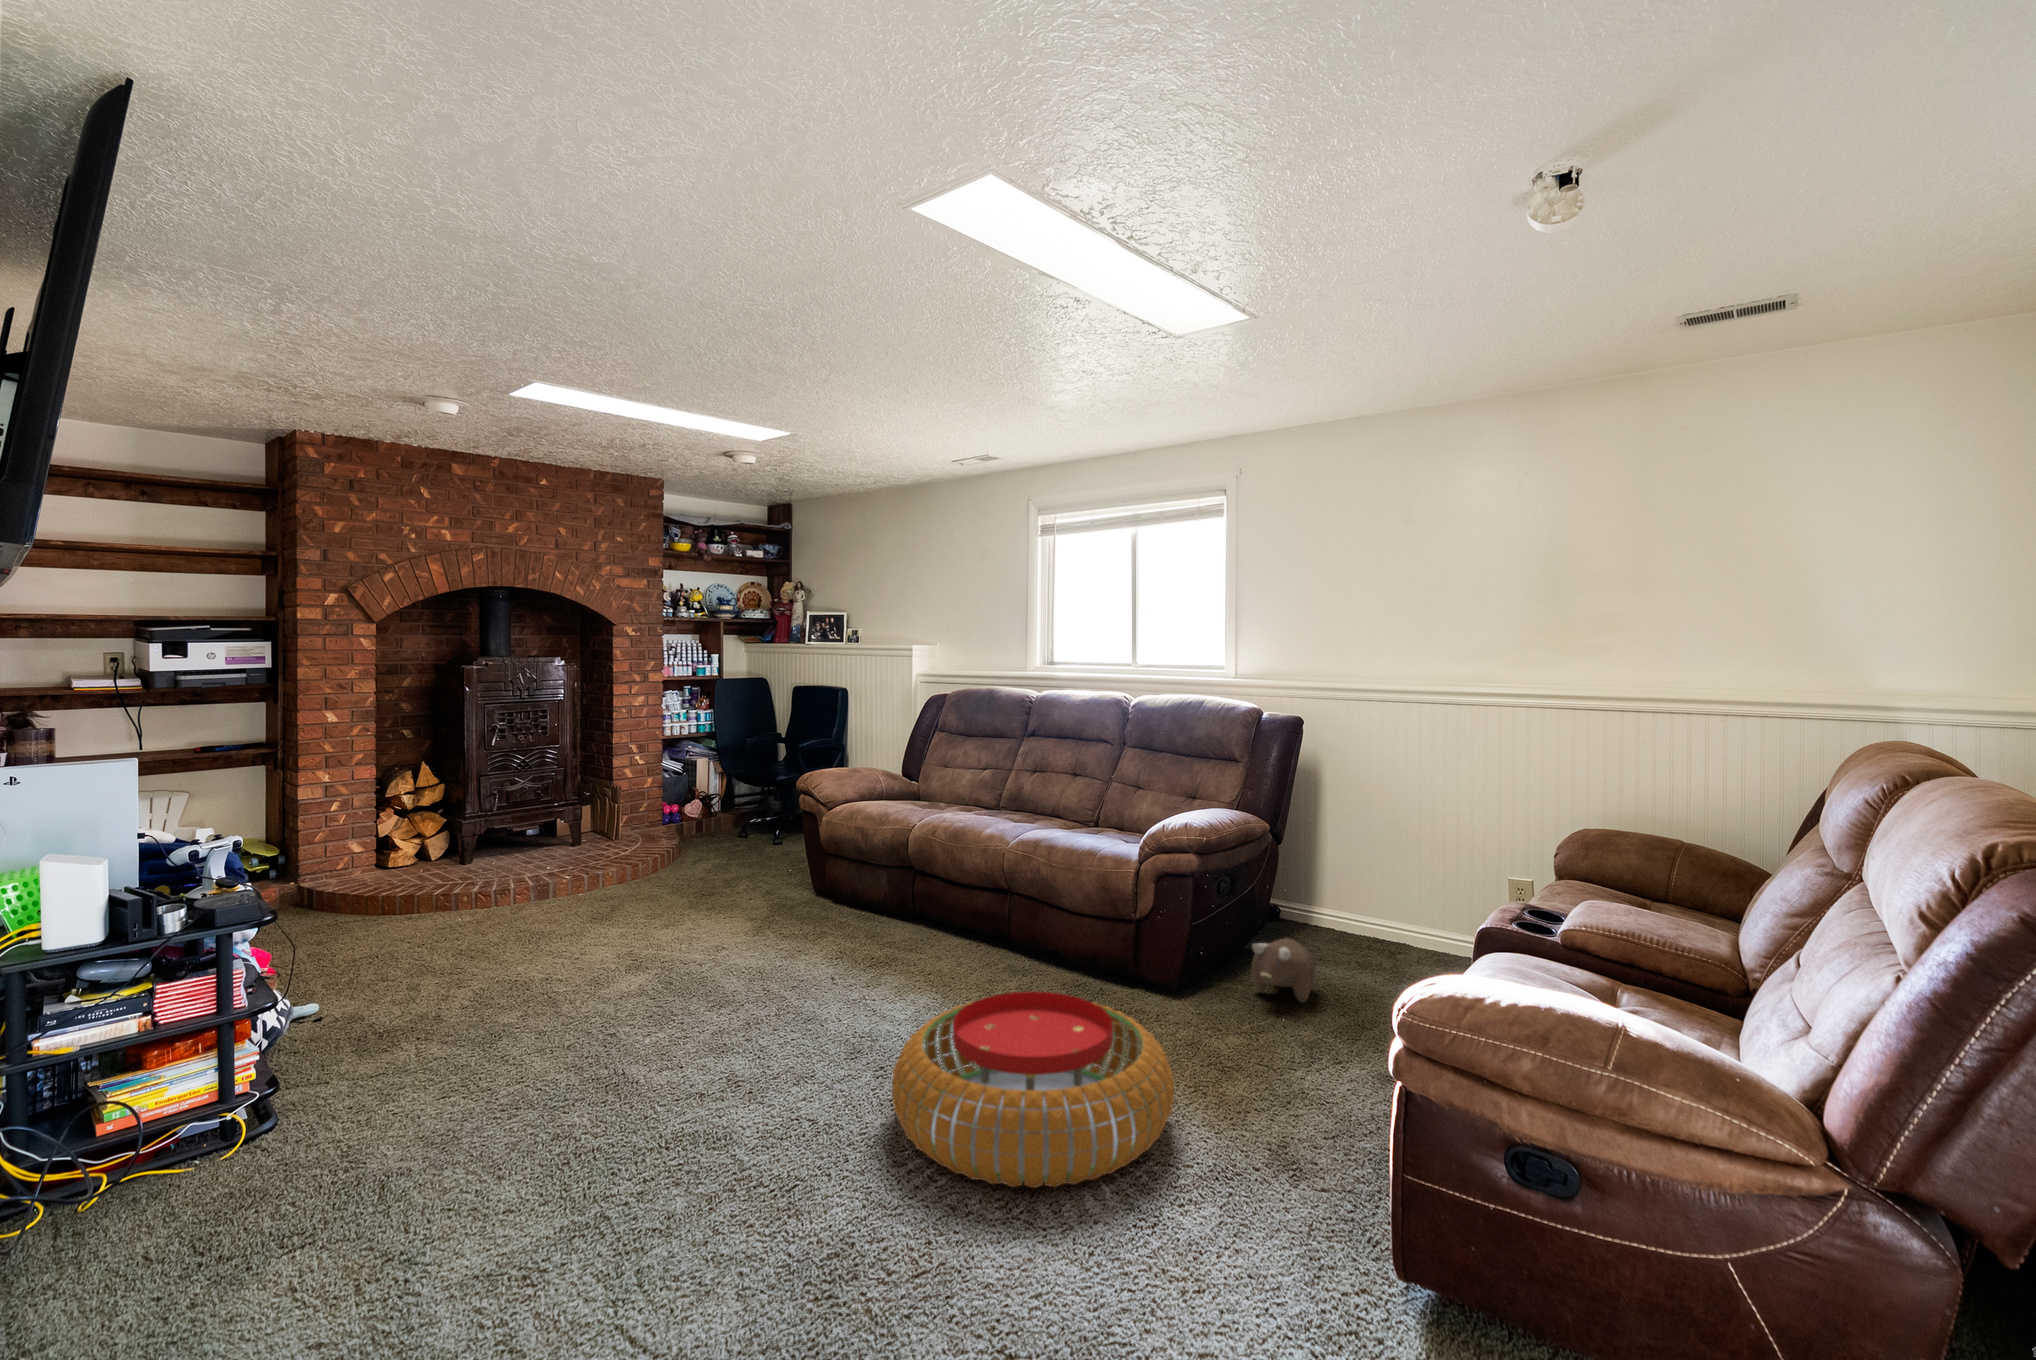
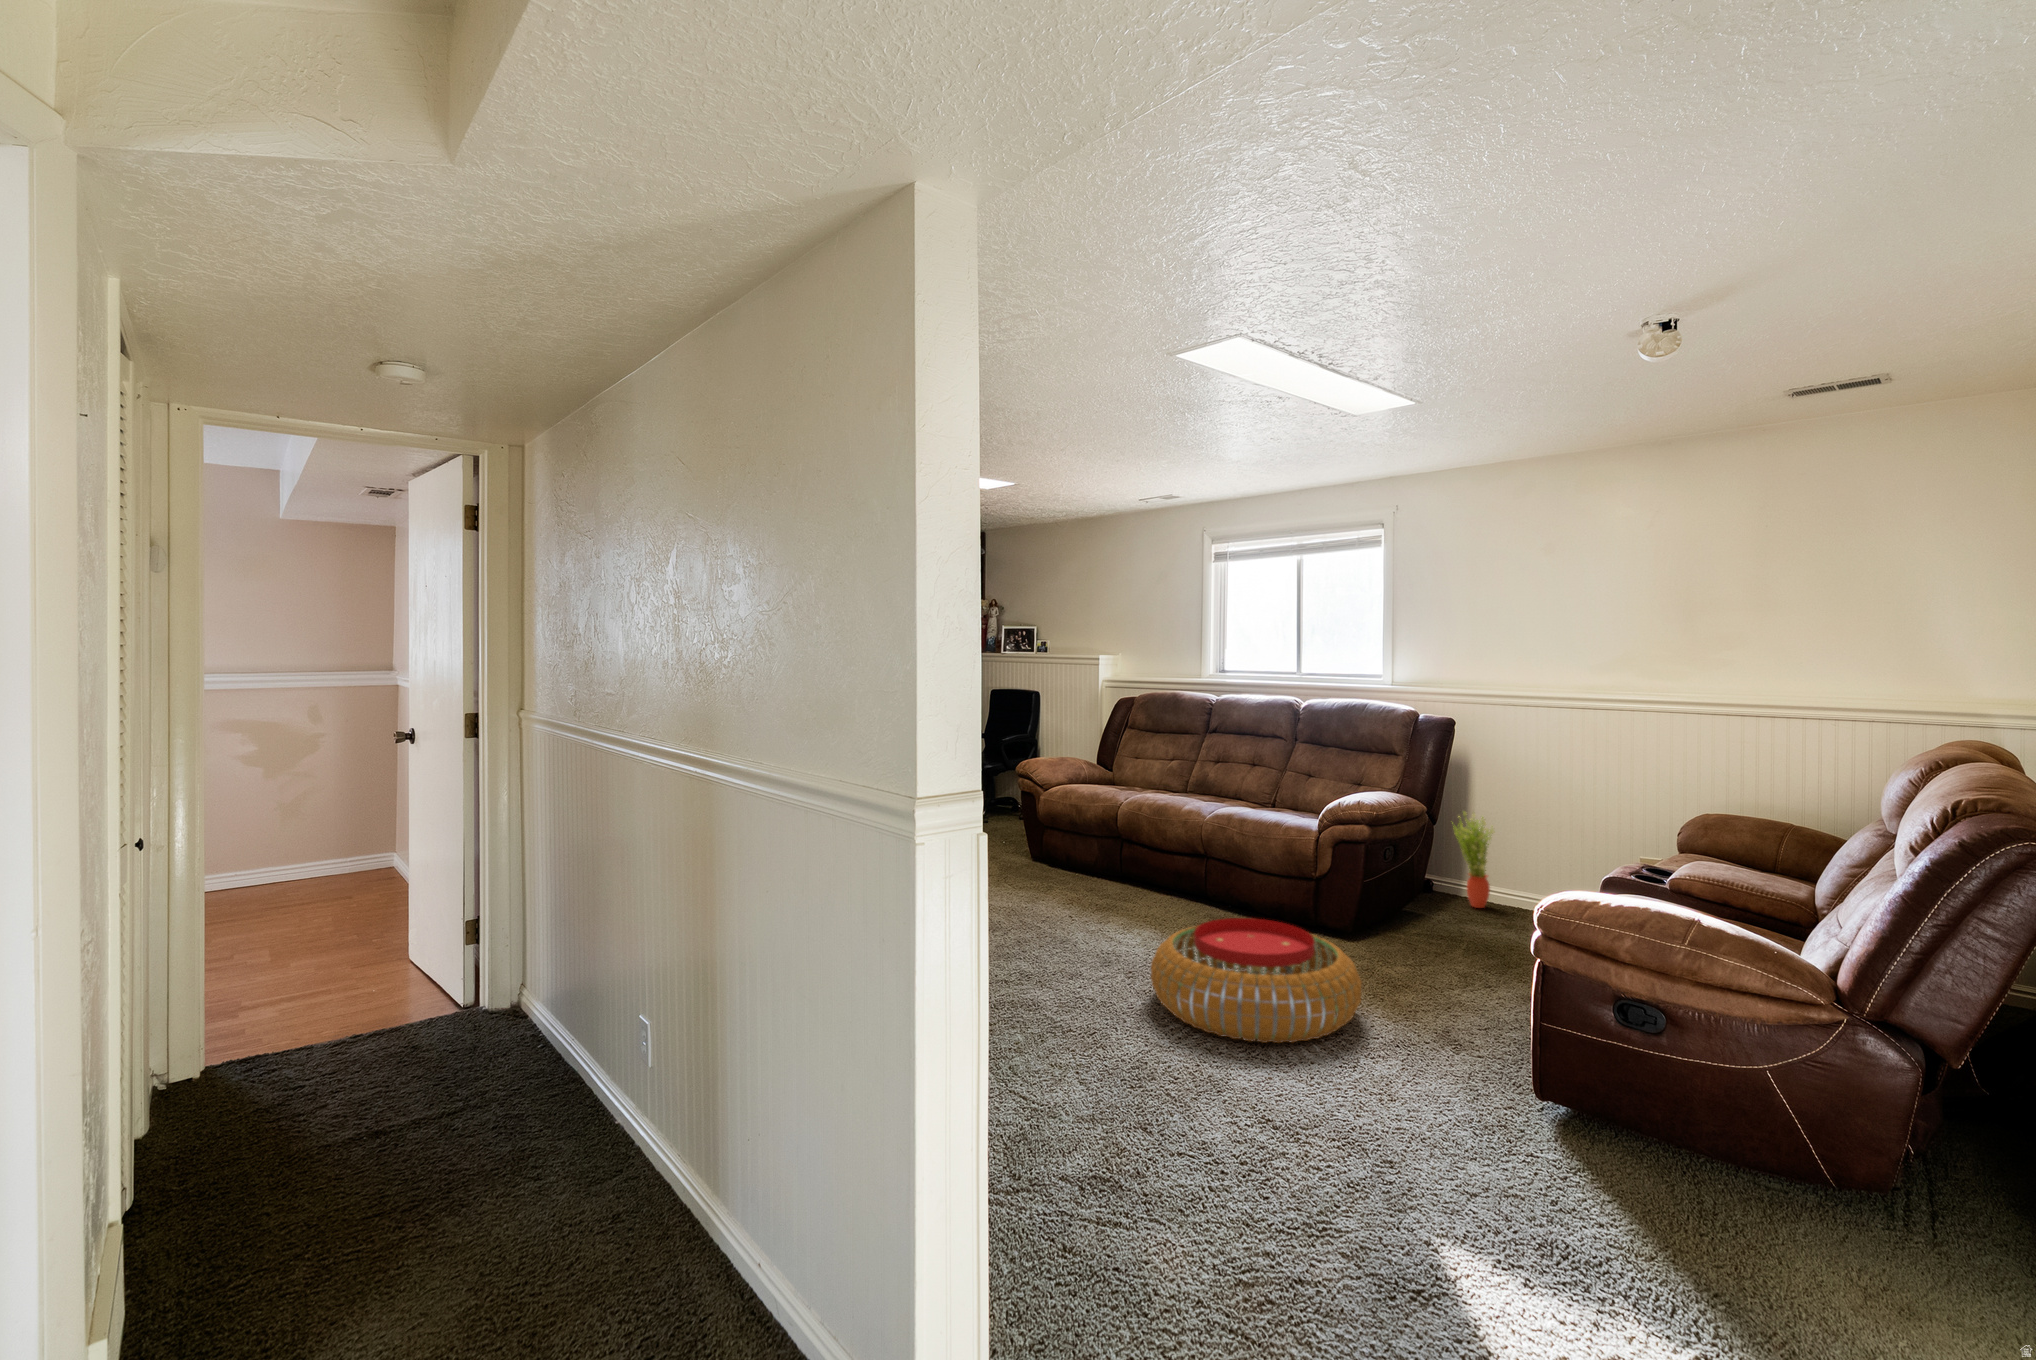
potted plant: none [1300,827,1350,943] -> present [1454,813,1493,908]
plush toy: present [1252,938,1316,1003] -> none [1412,896,1467,947]

